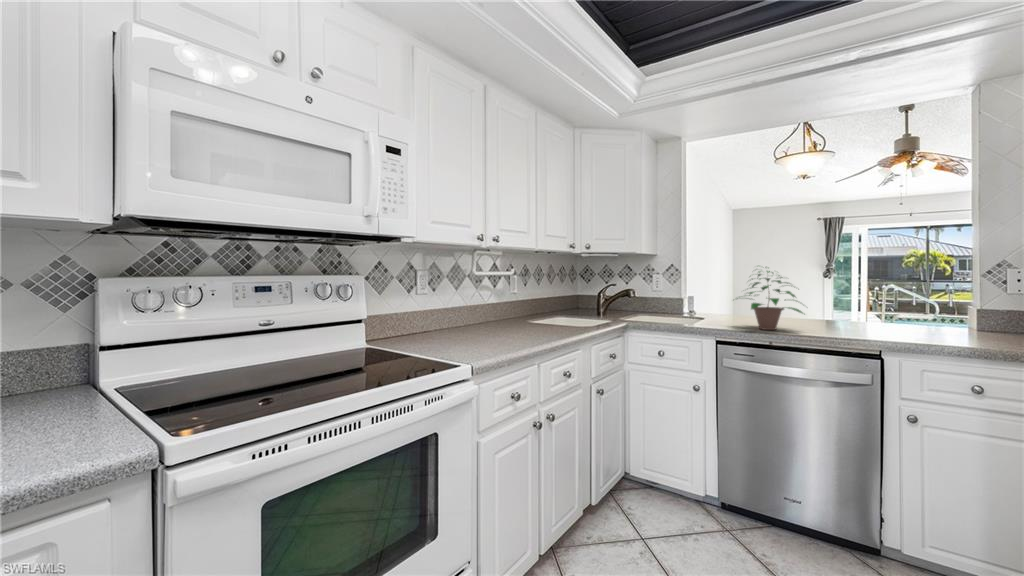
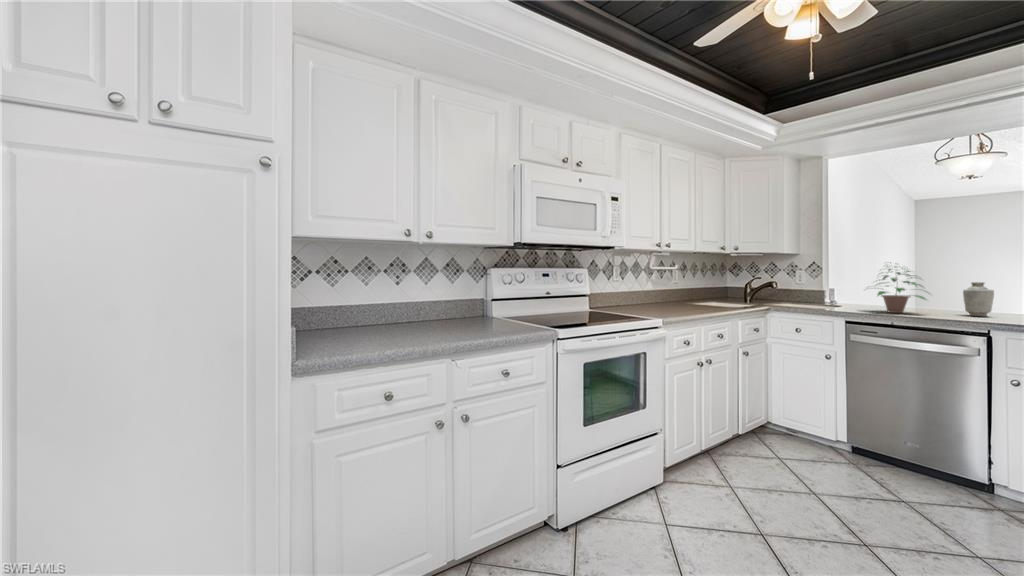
vase: none [836,290,869,332] -> present [963,282,994,316]

